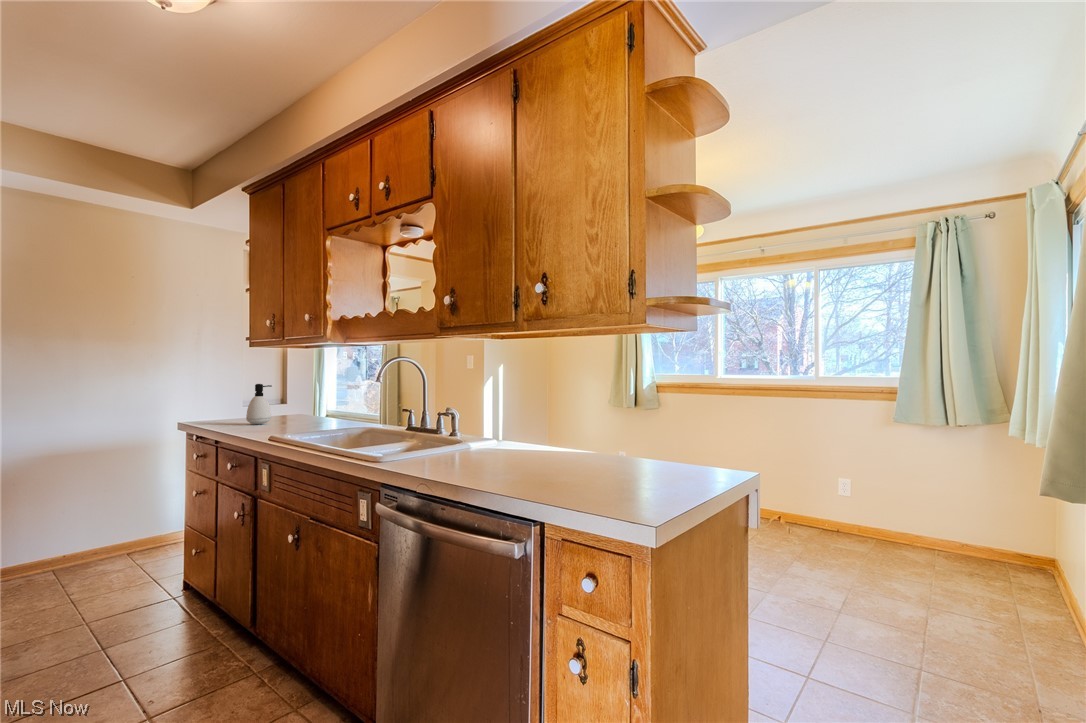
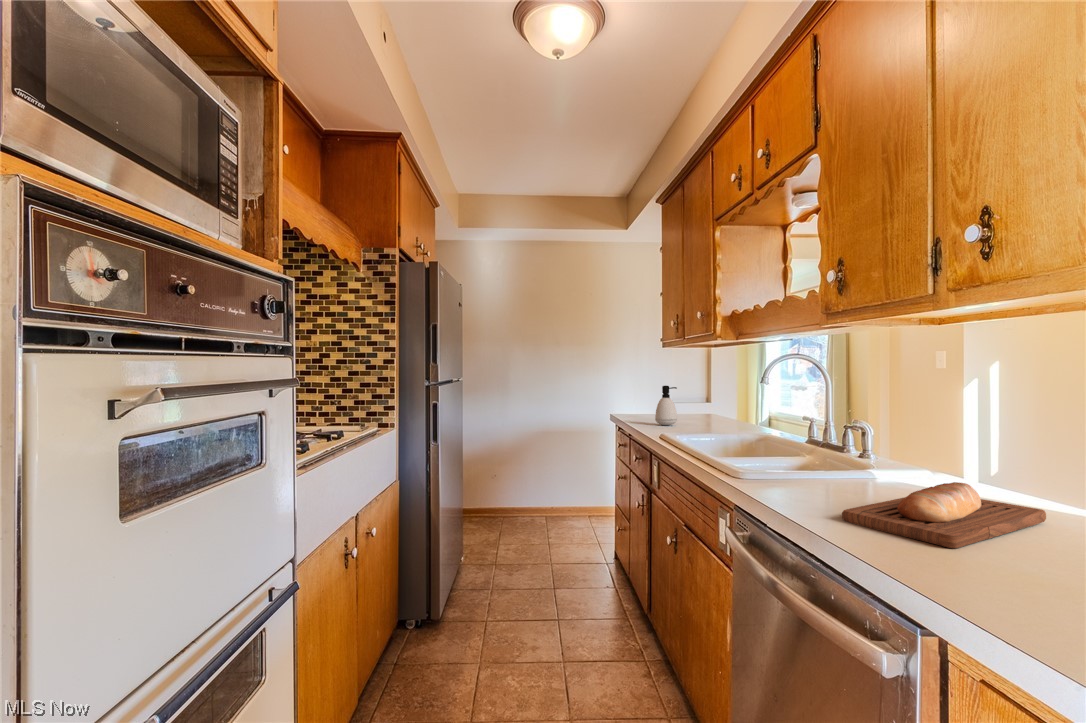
bread loaf: none [472,445,566,484] -> present [842,482,1046,548]

